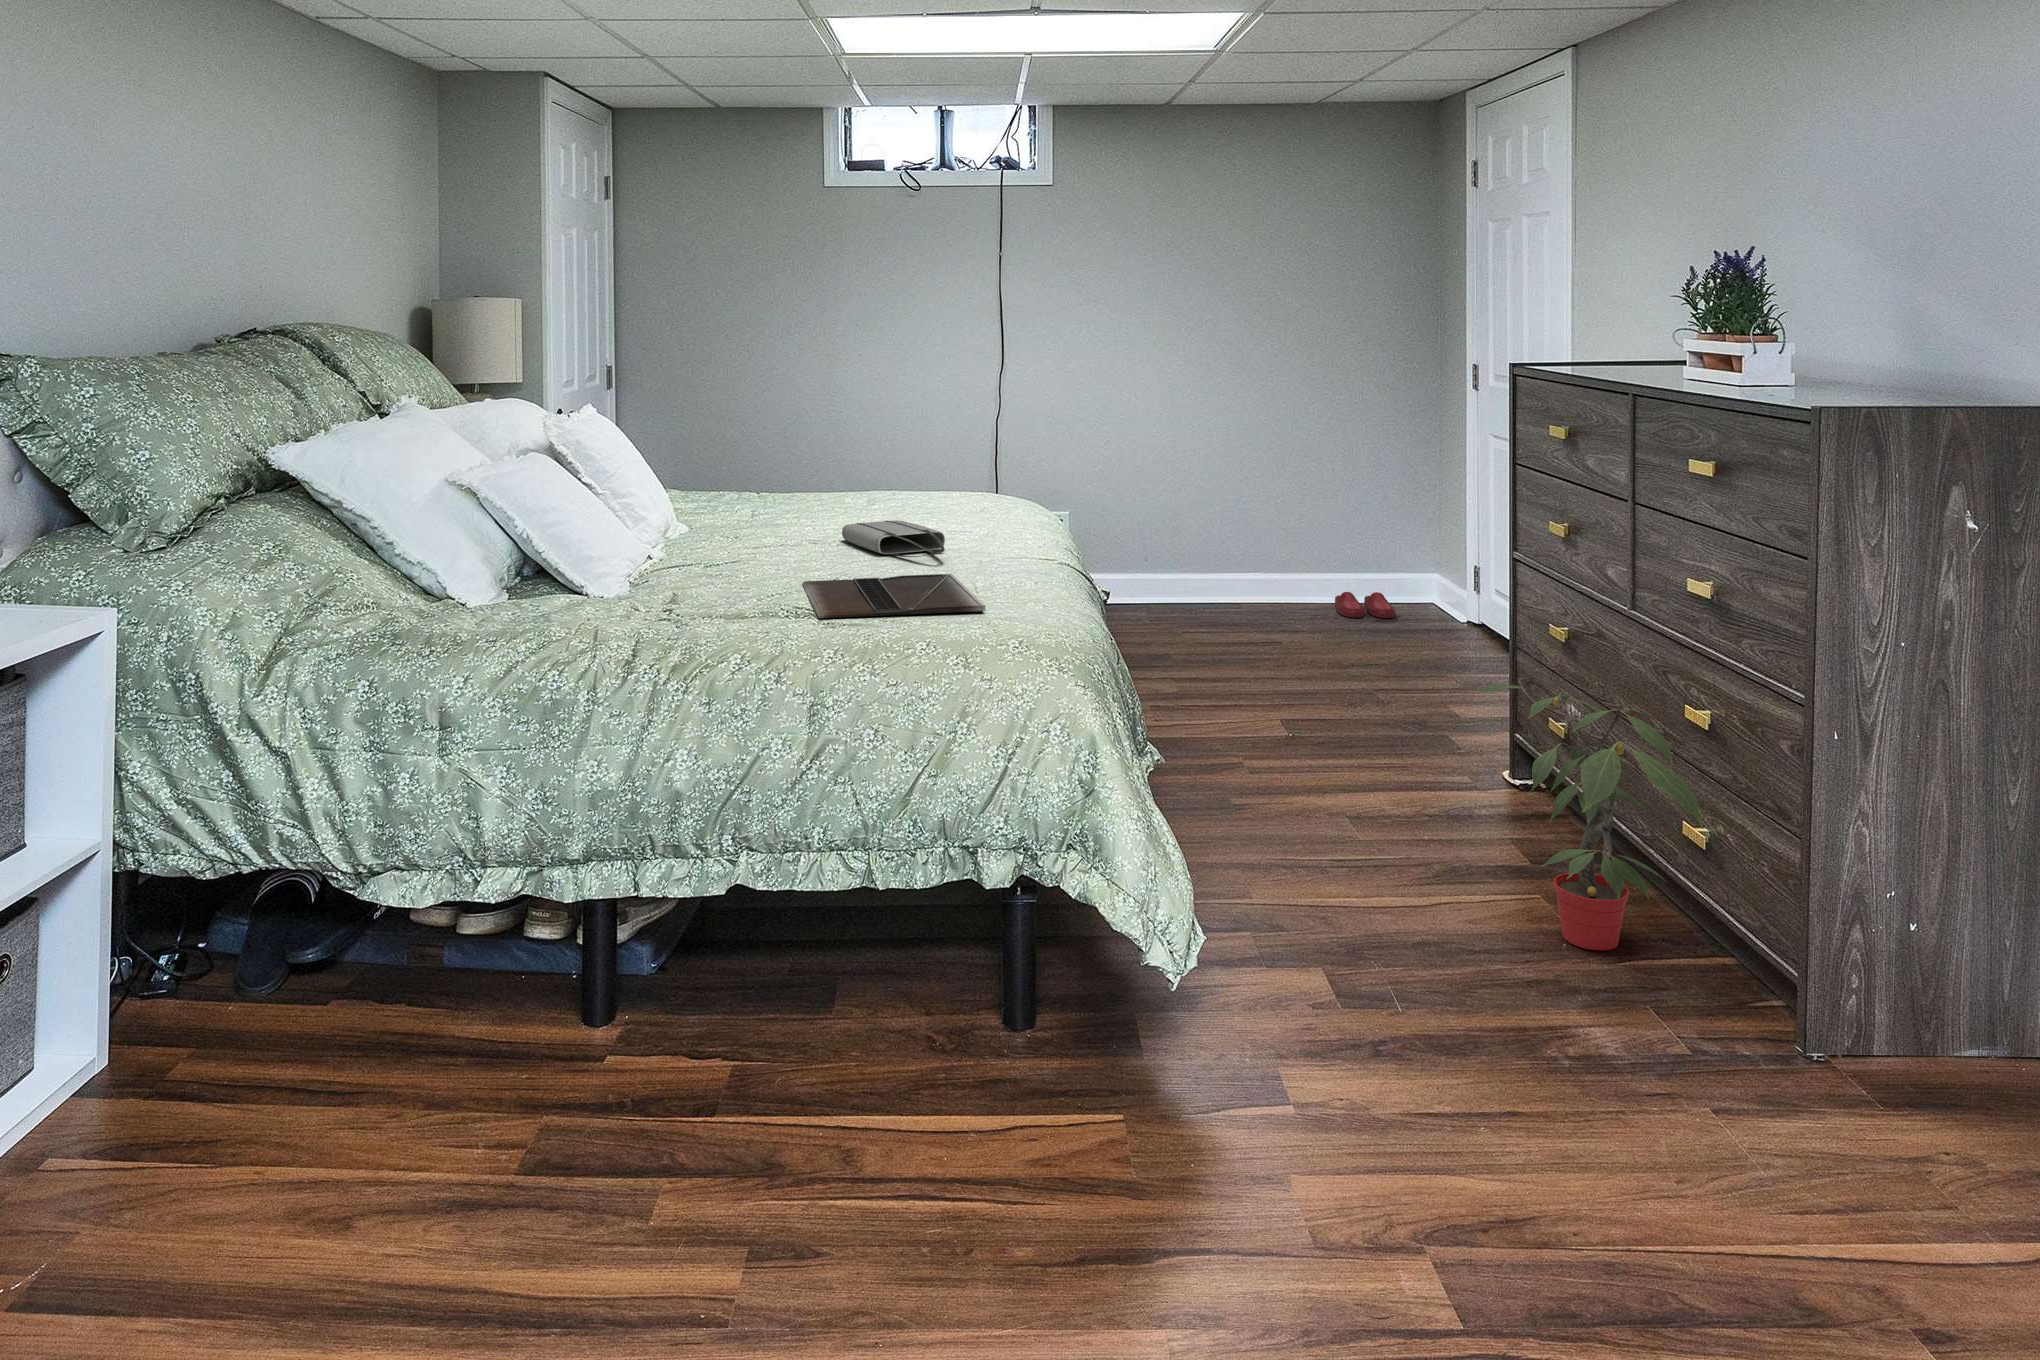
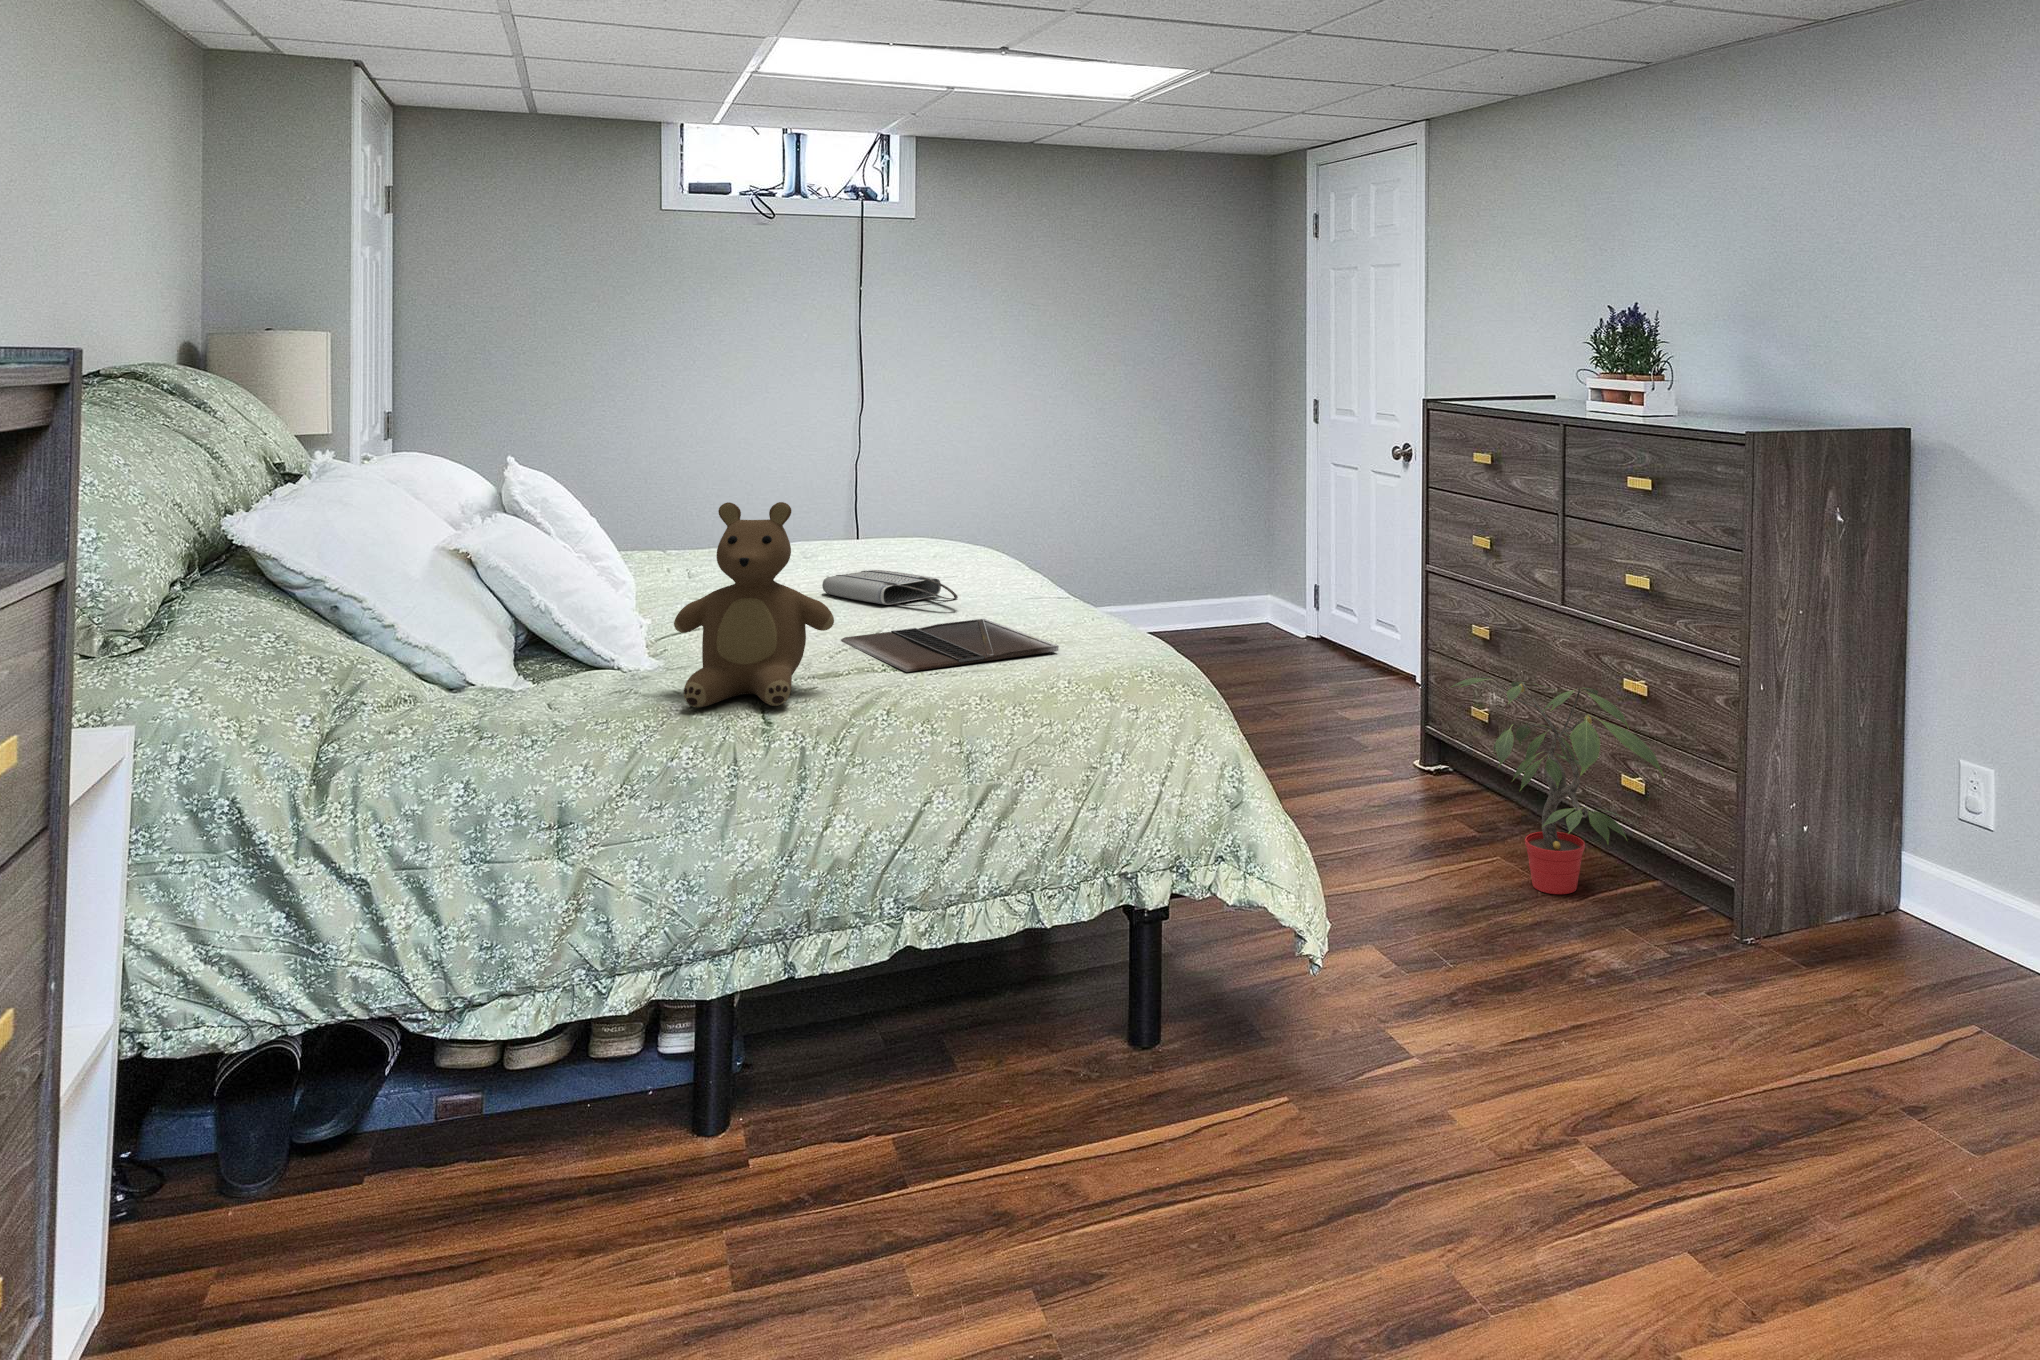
teddy bear: none [586,444,737,638] -> present [674,502,834,708]
slippers: present [1335,592,1395,618] -> none [1181,612,1240,637]

